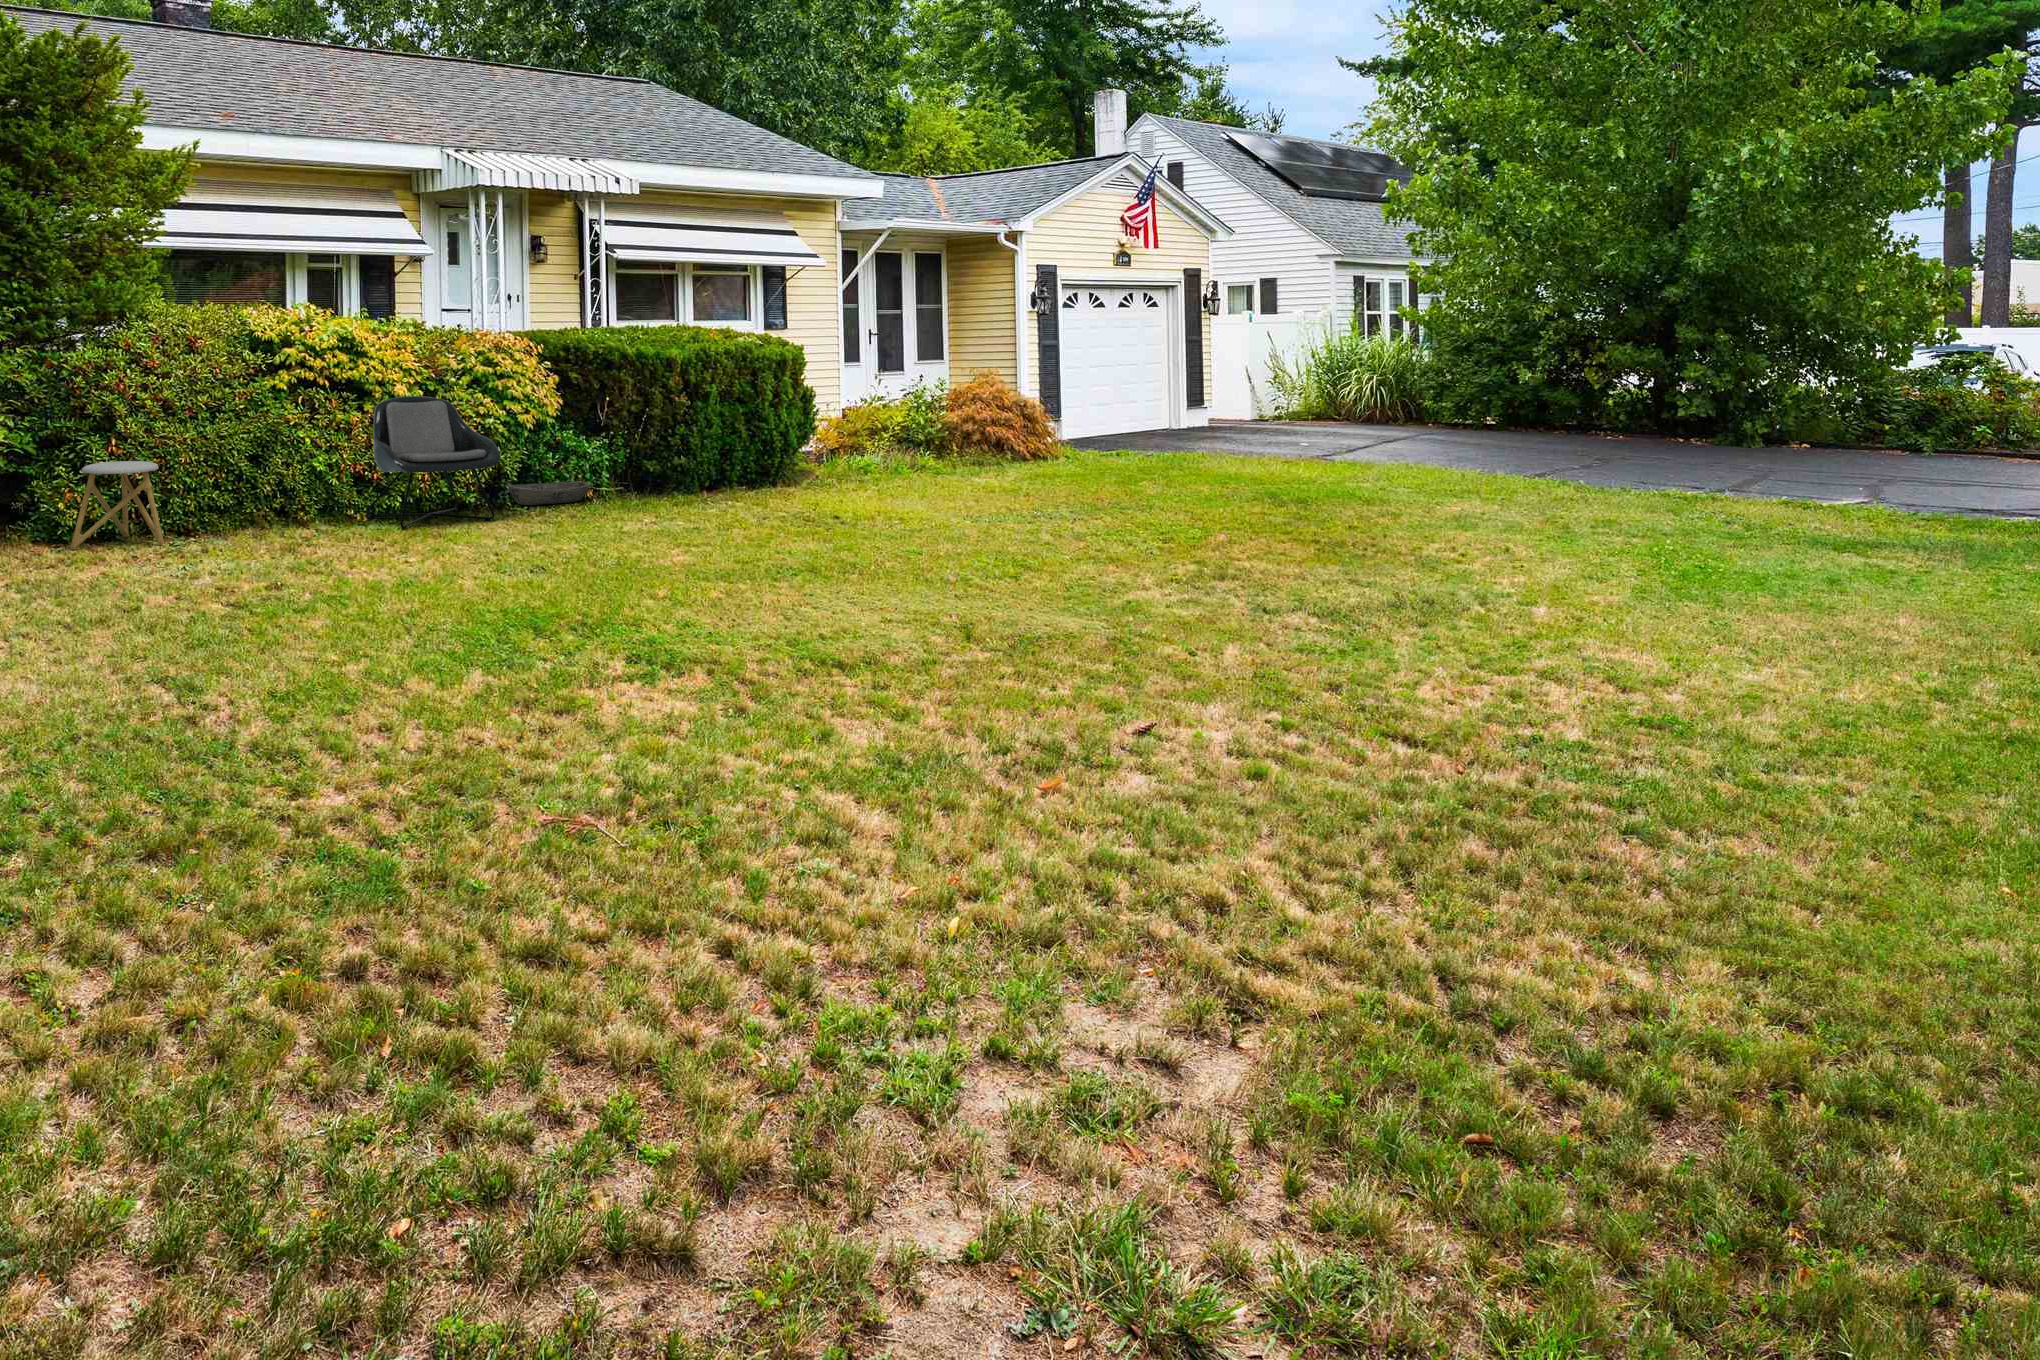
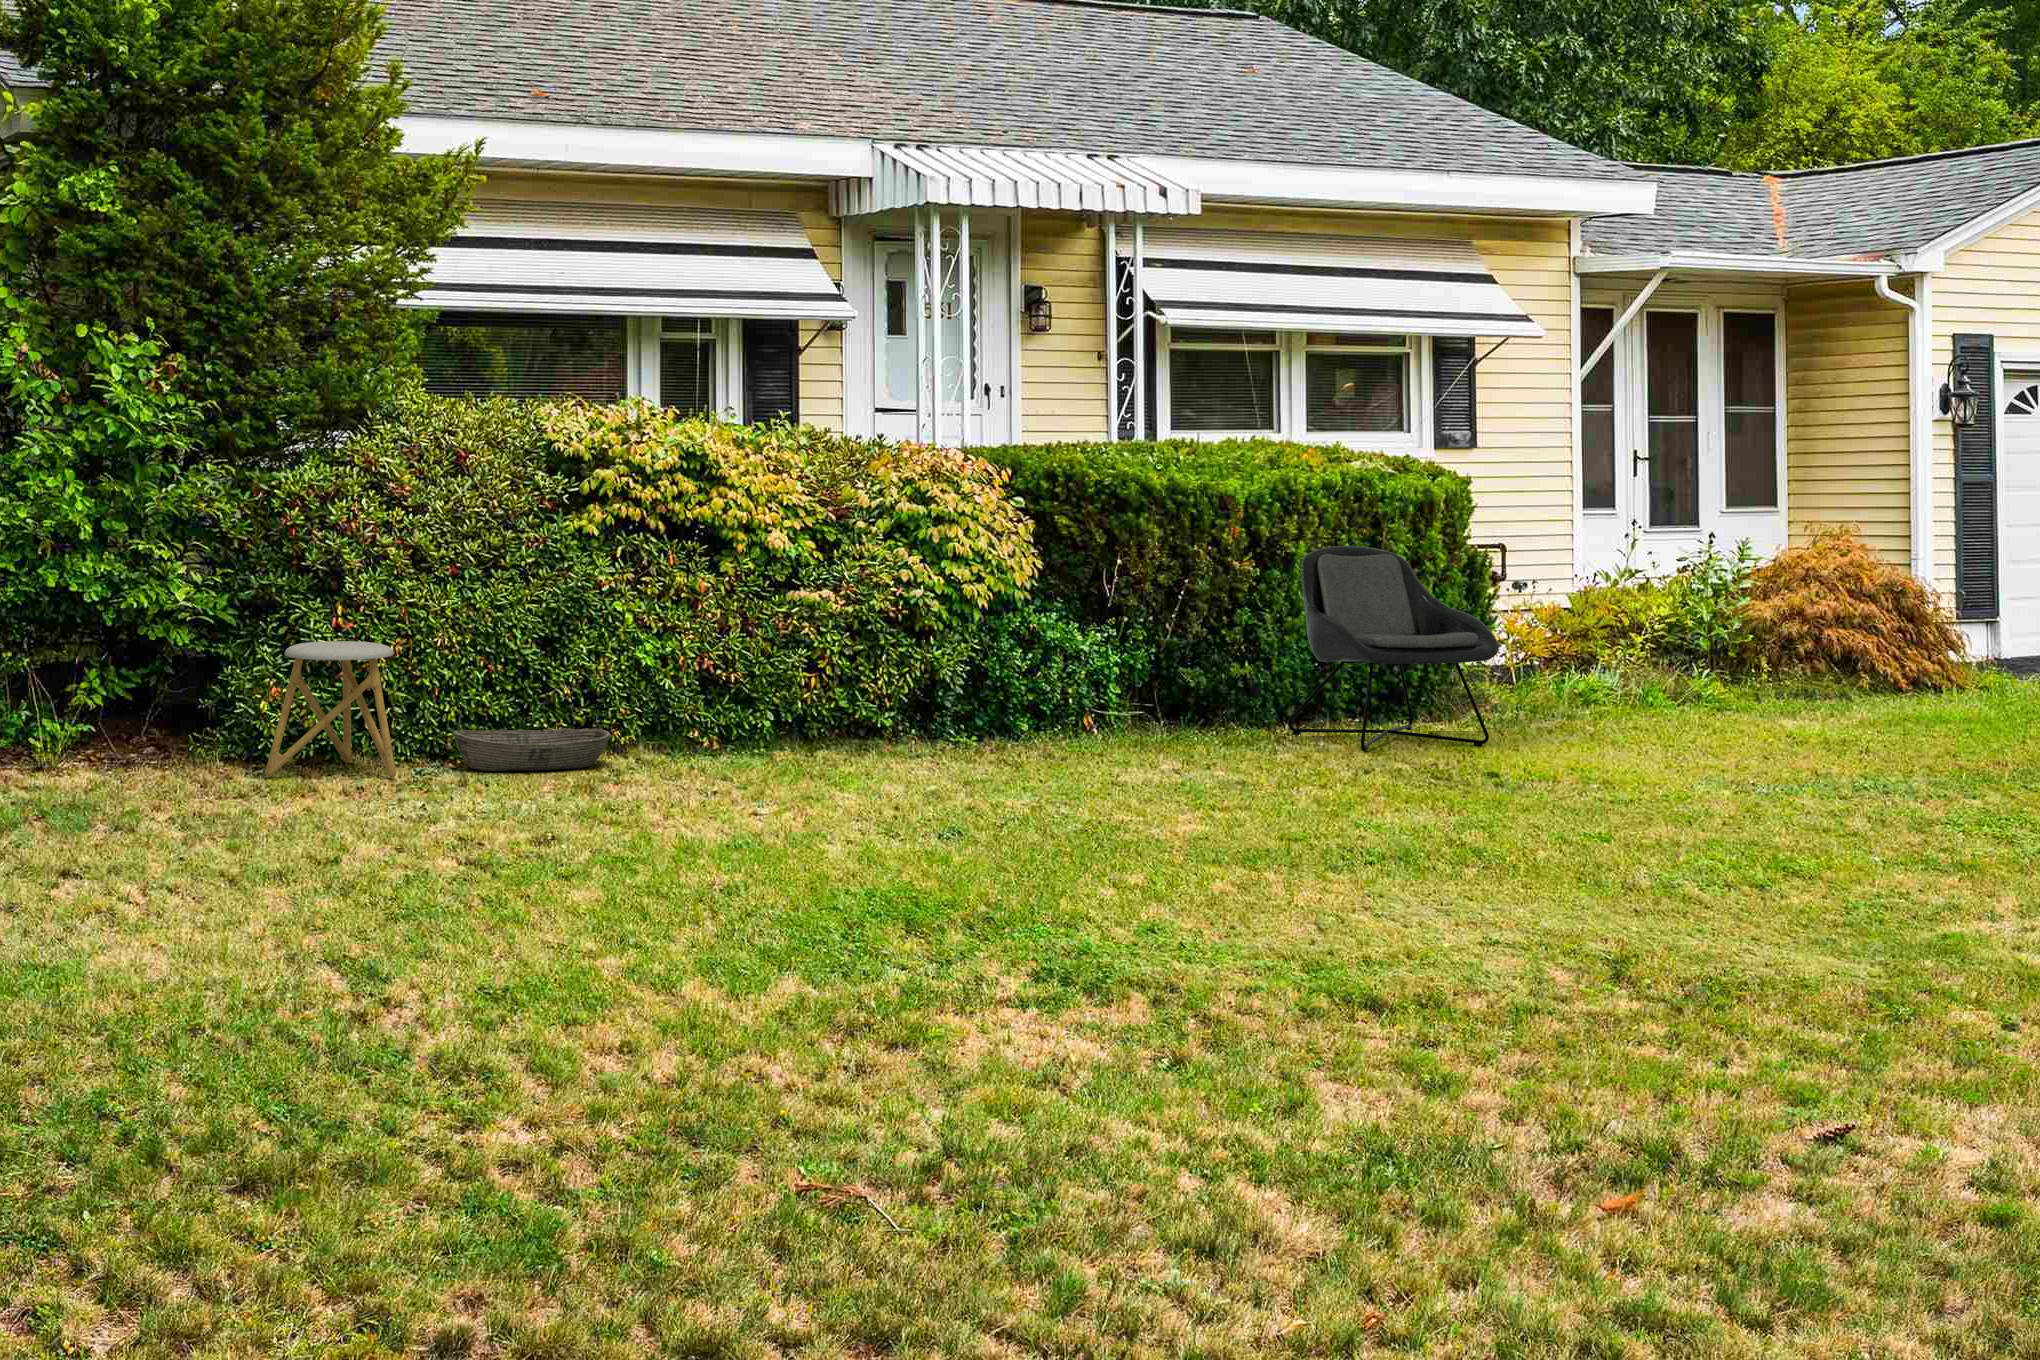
lounge chair: present [367,396,501,529] -> present [1288,546,1499,751]
basket: present [508,481,589,505] -> present [453,728,610,771]

